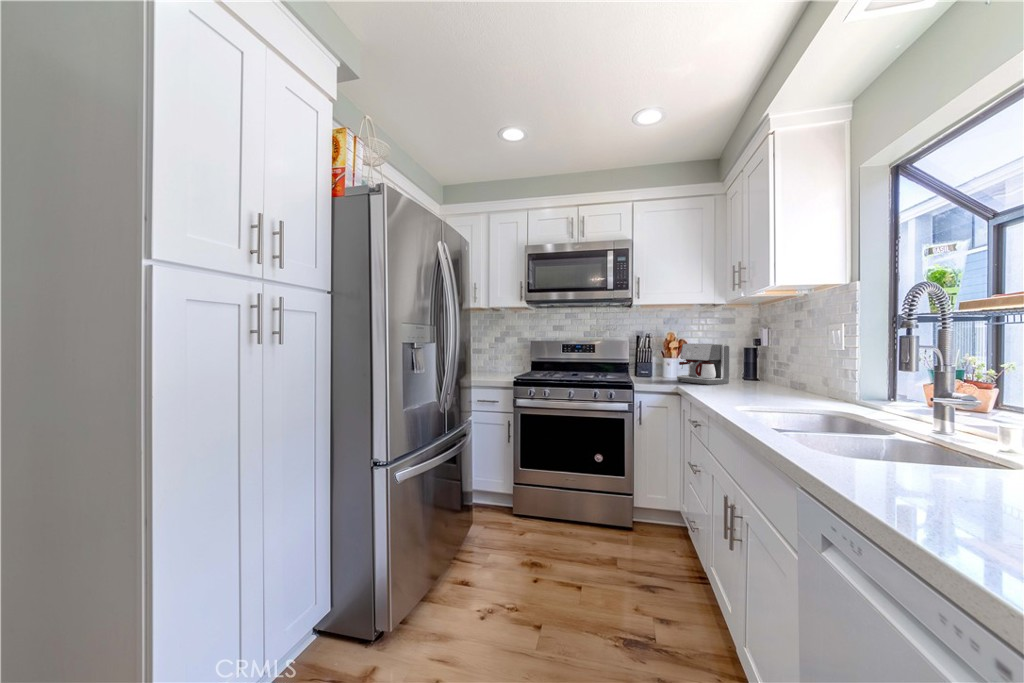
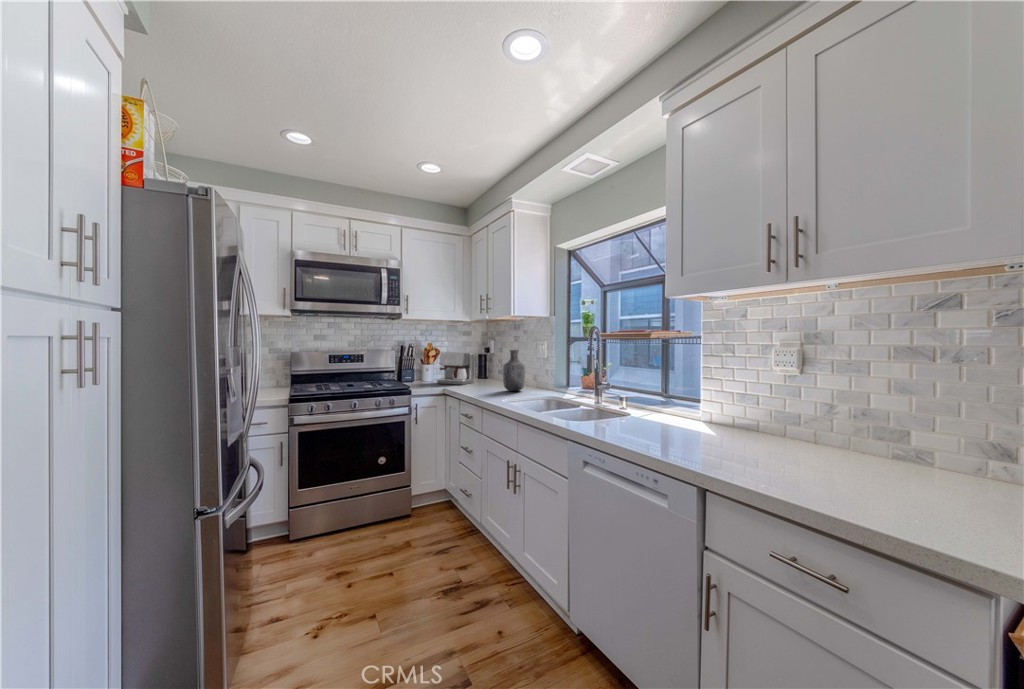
vase: none [756,338,795,399] -> present [503,350,525,391]

